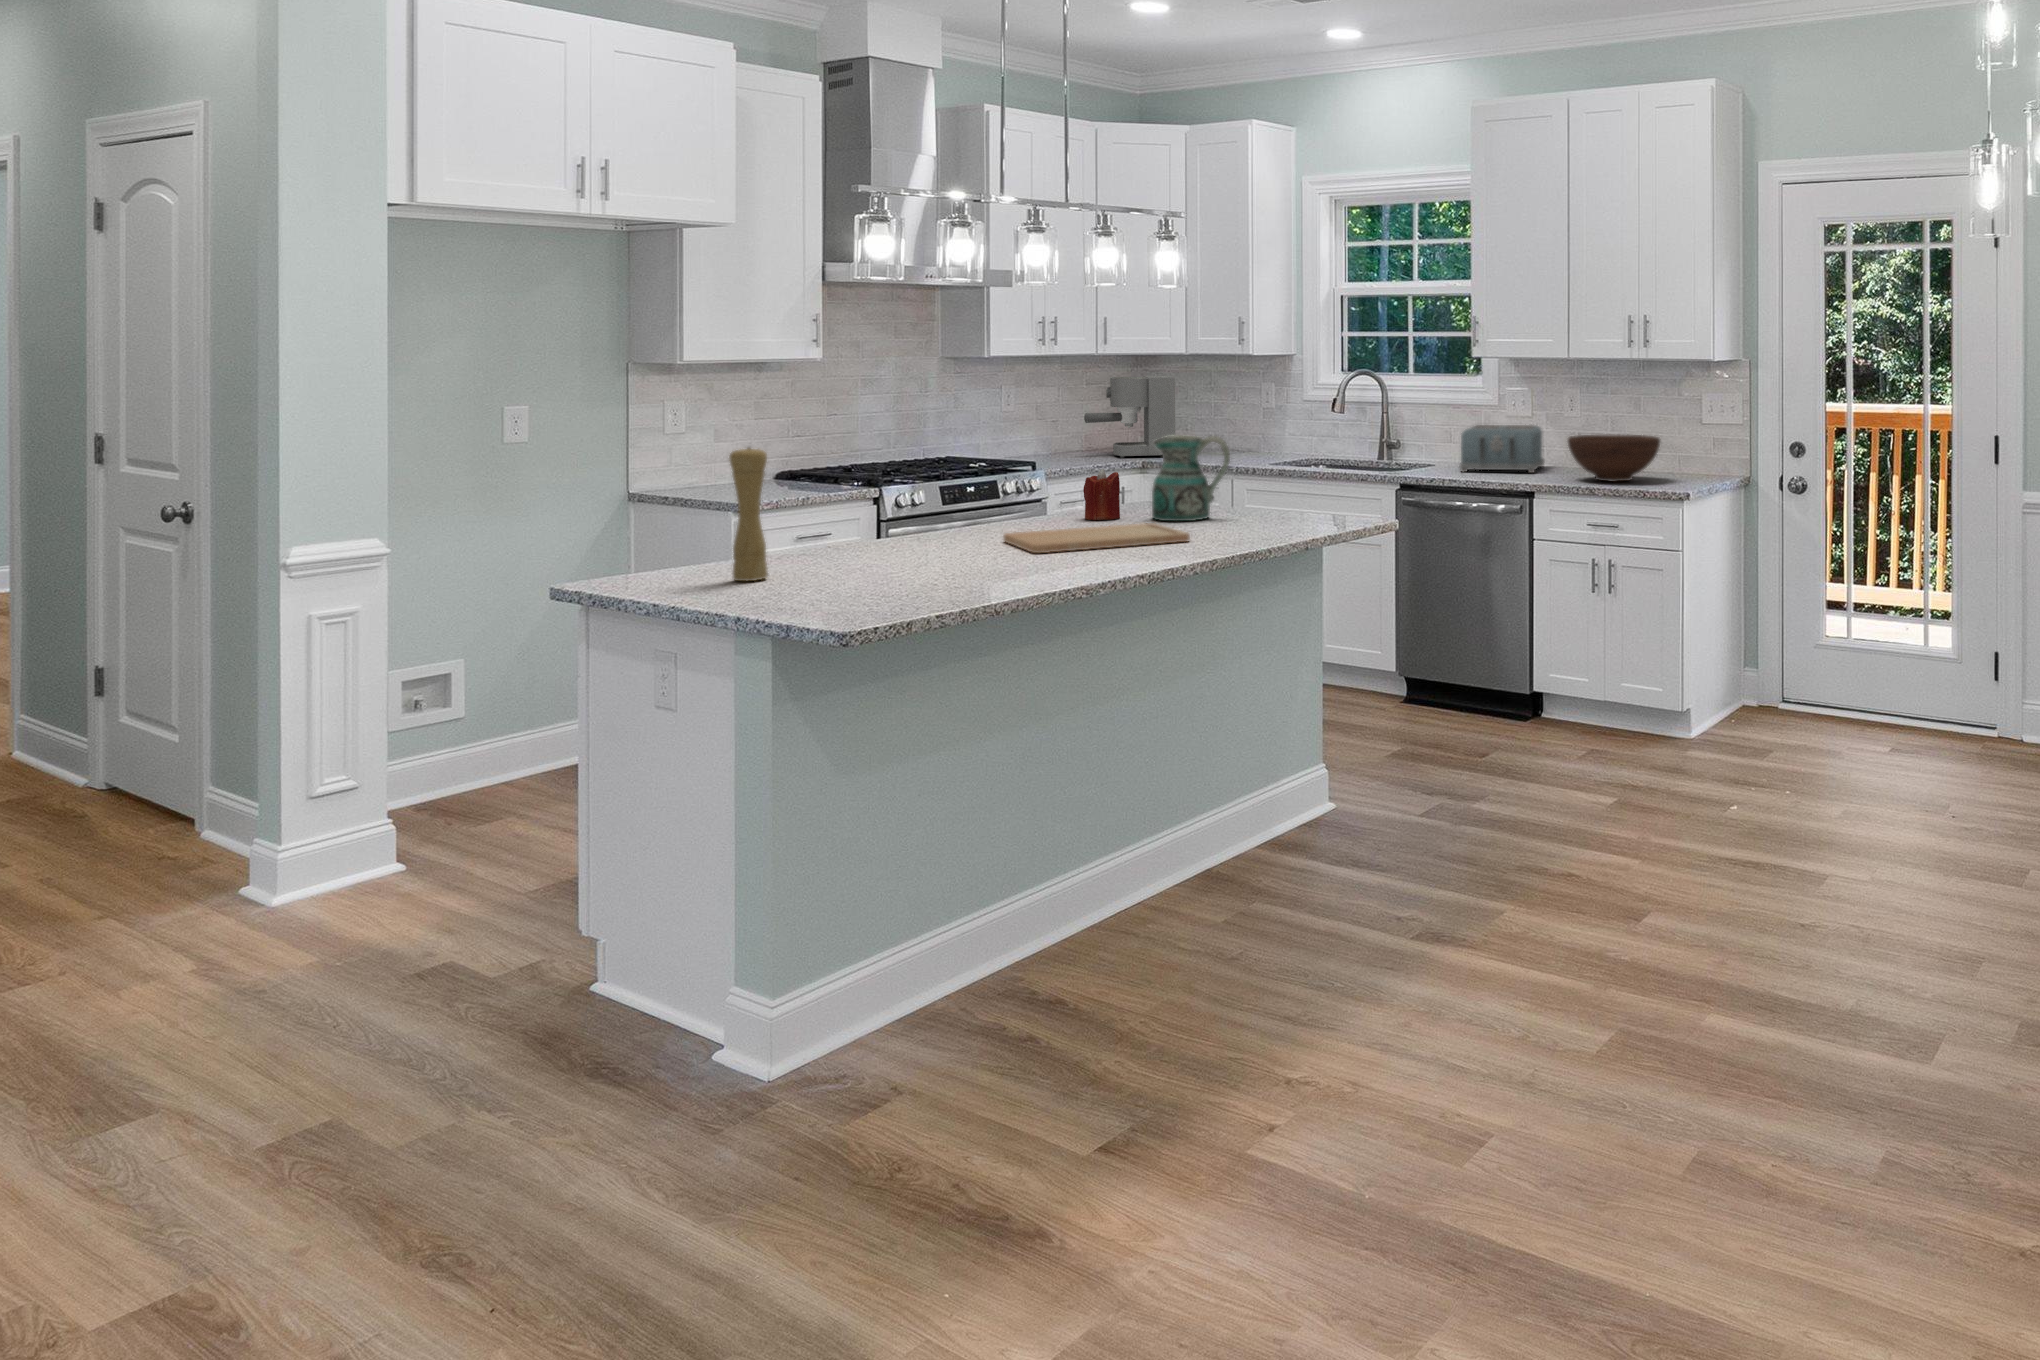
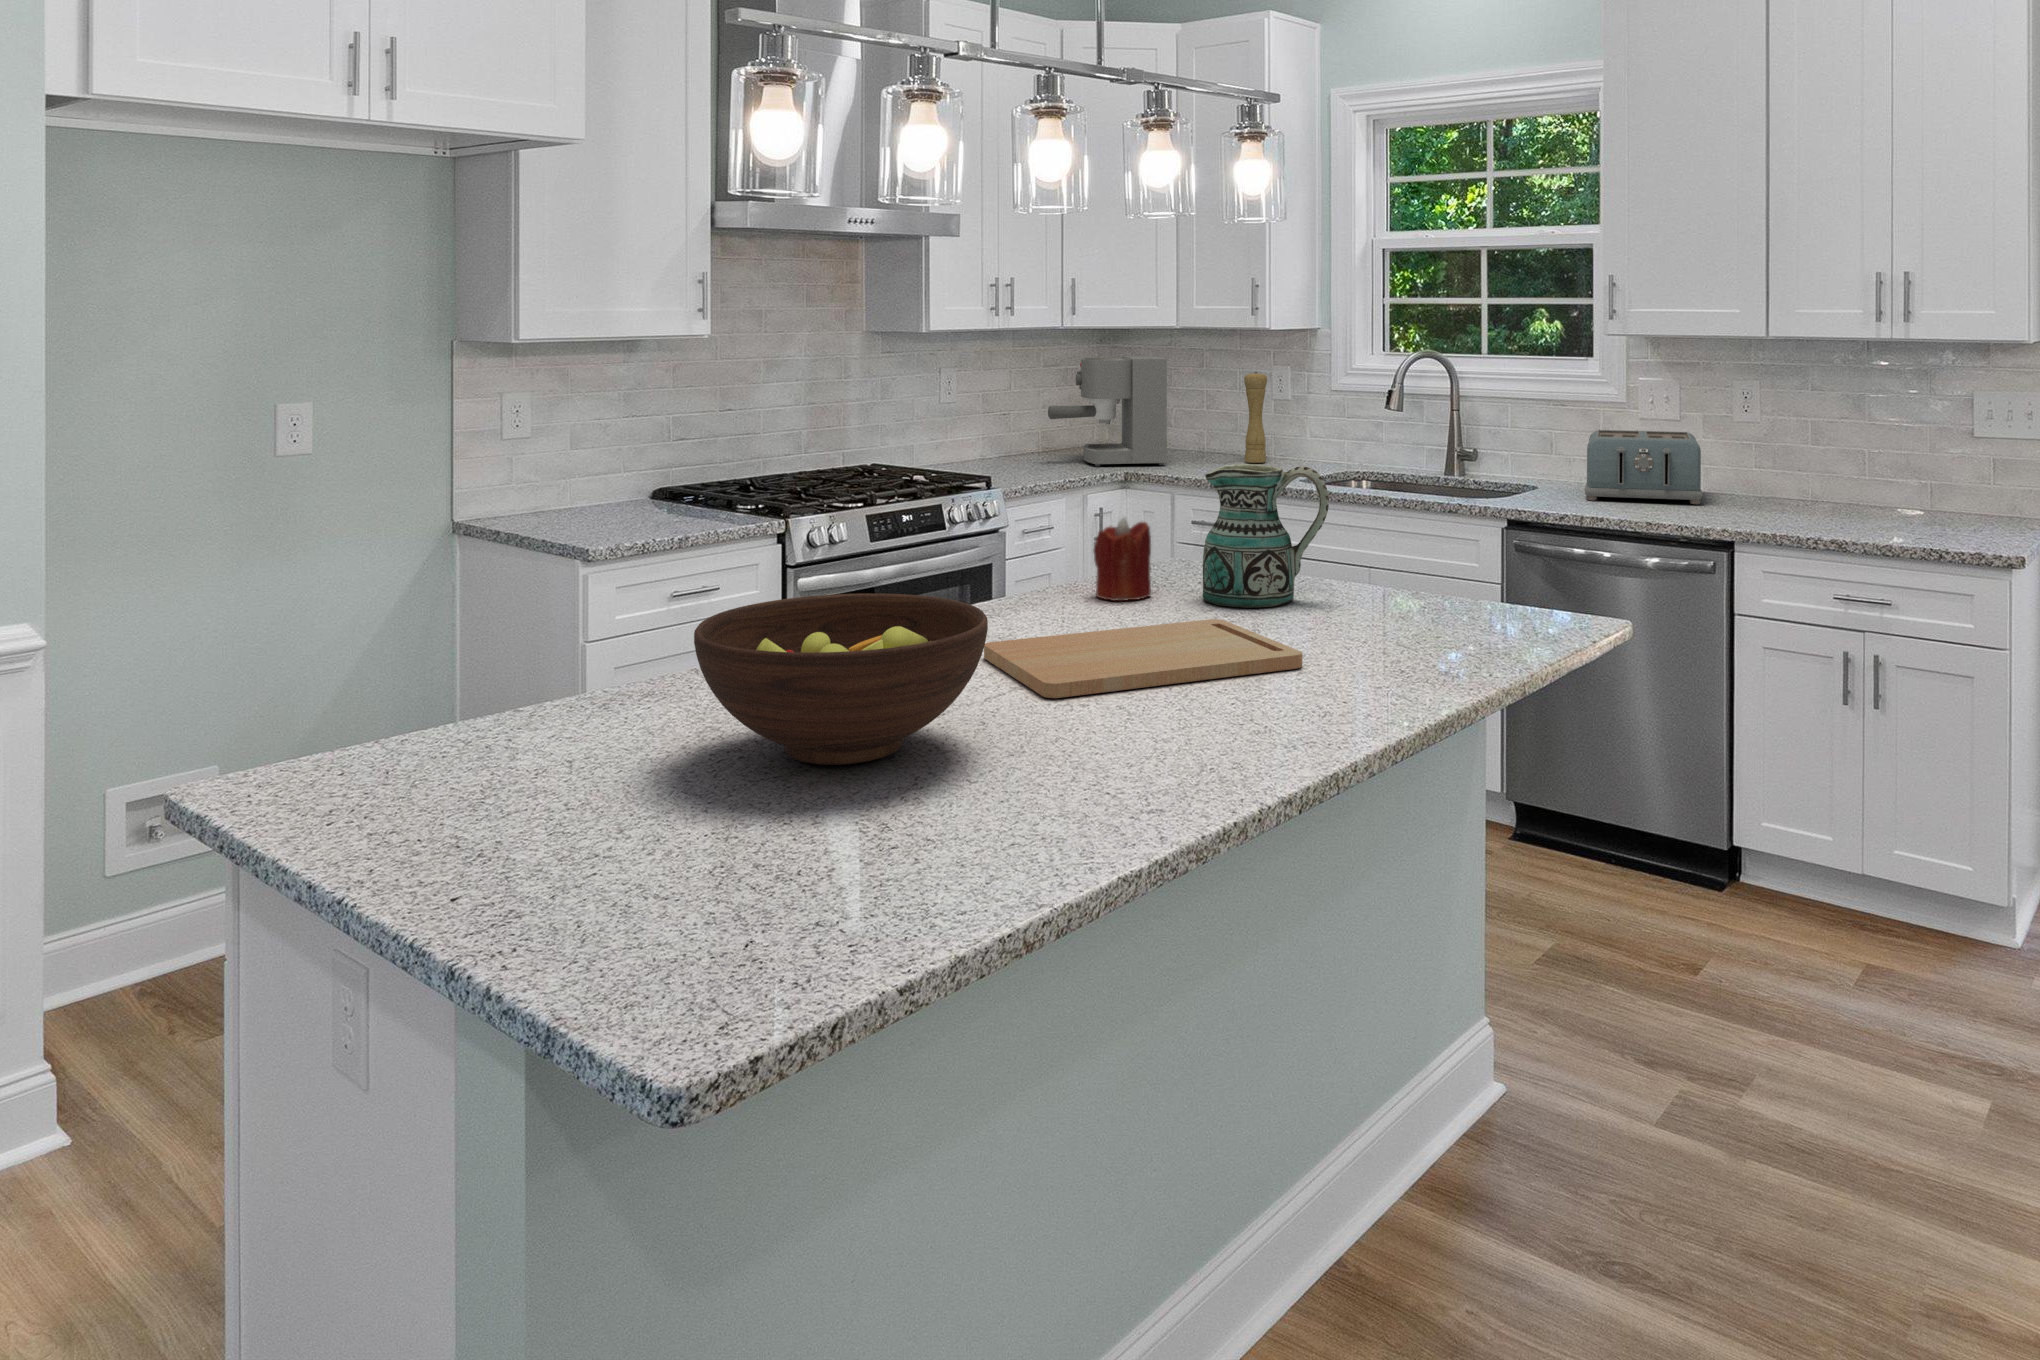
fruit bowl: present [1568,434,1660,482] -> present [694,593,988,765]
pepper mill: present [729,447,768,581] -> present [1244,372,1267,463]

